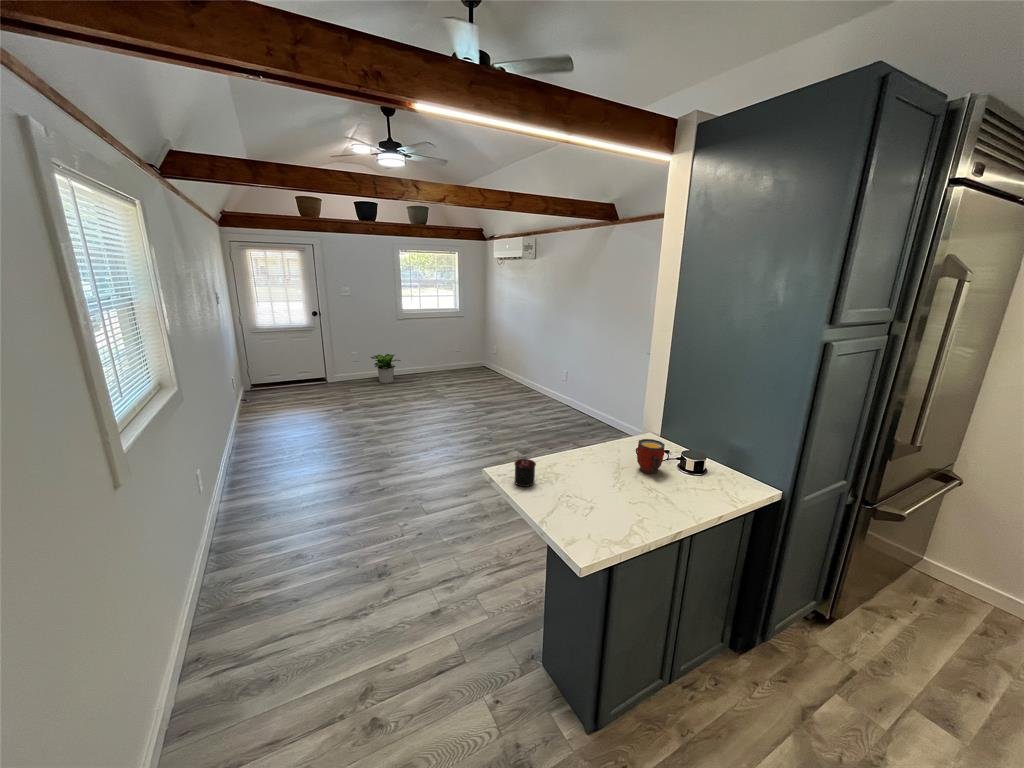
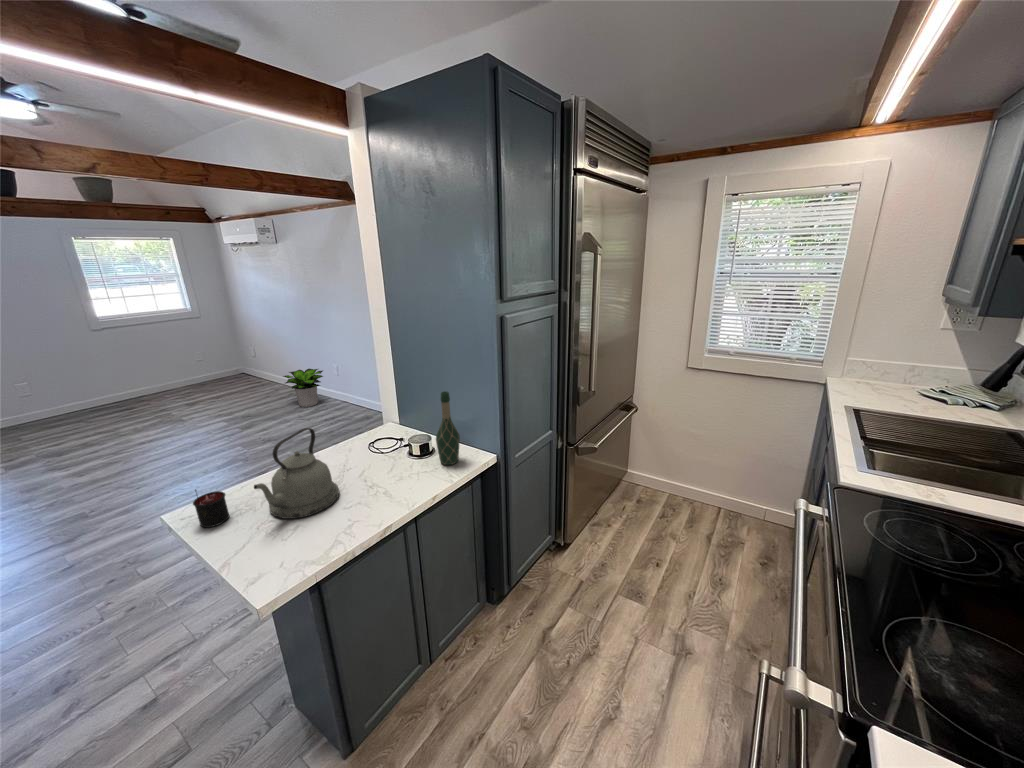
potted plant: present [371,354,400,383] -> present [283,369,323,407]
wine bottle: none [715,413,744,489] -> present [436,391,460,465]
kettle: none [564,422,621,500] -> present [254,428,339,519]
mug: present [637,439,665,474] -> none [360,432,389,469]

